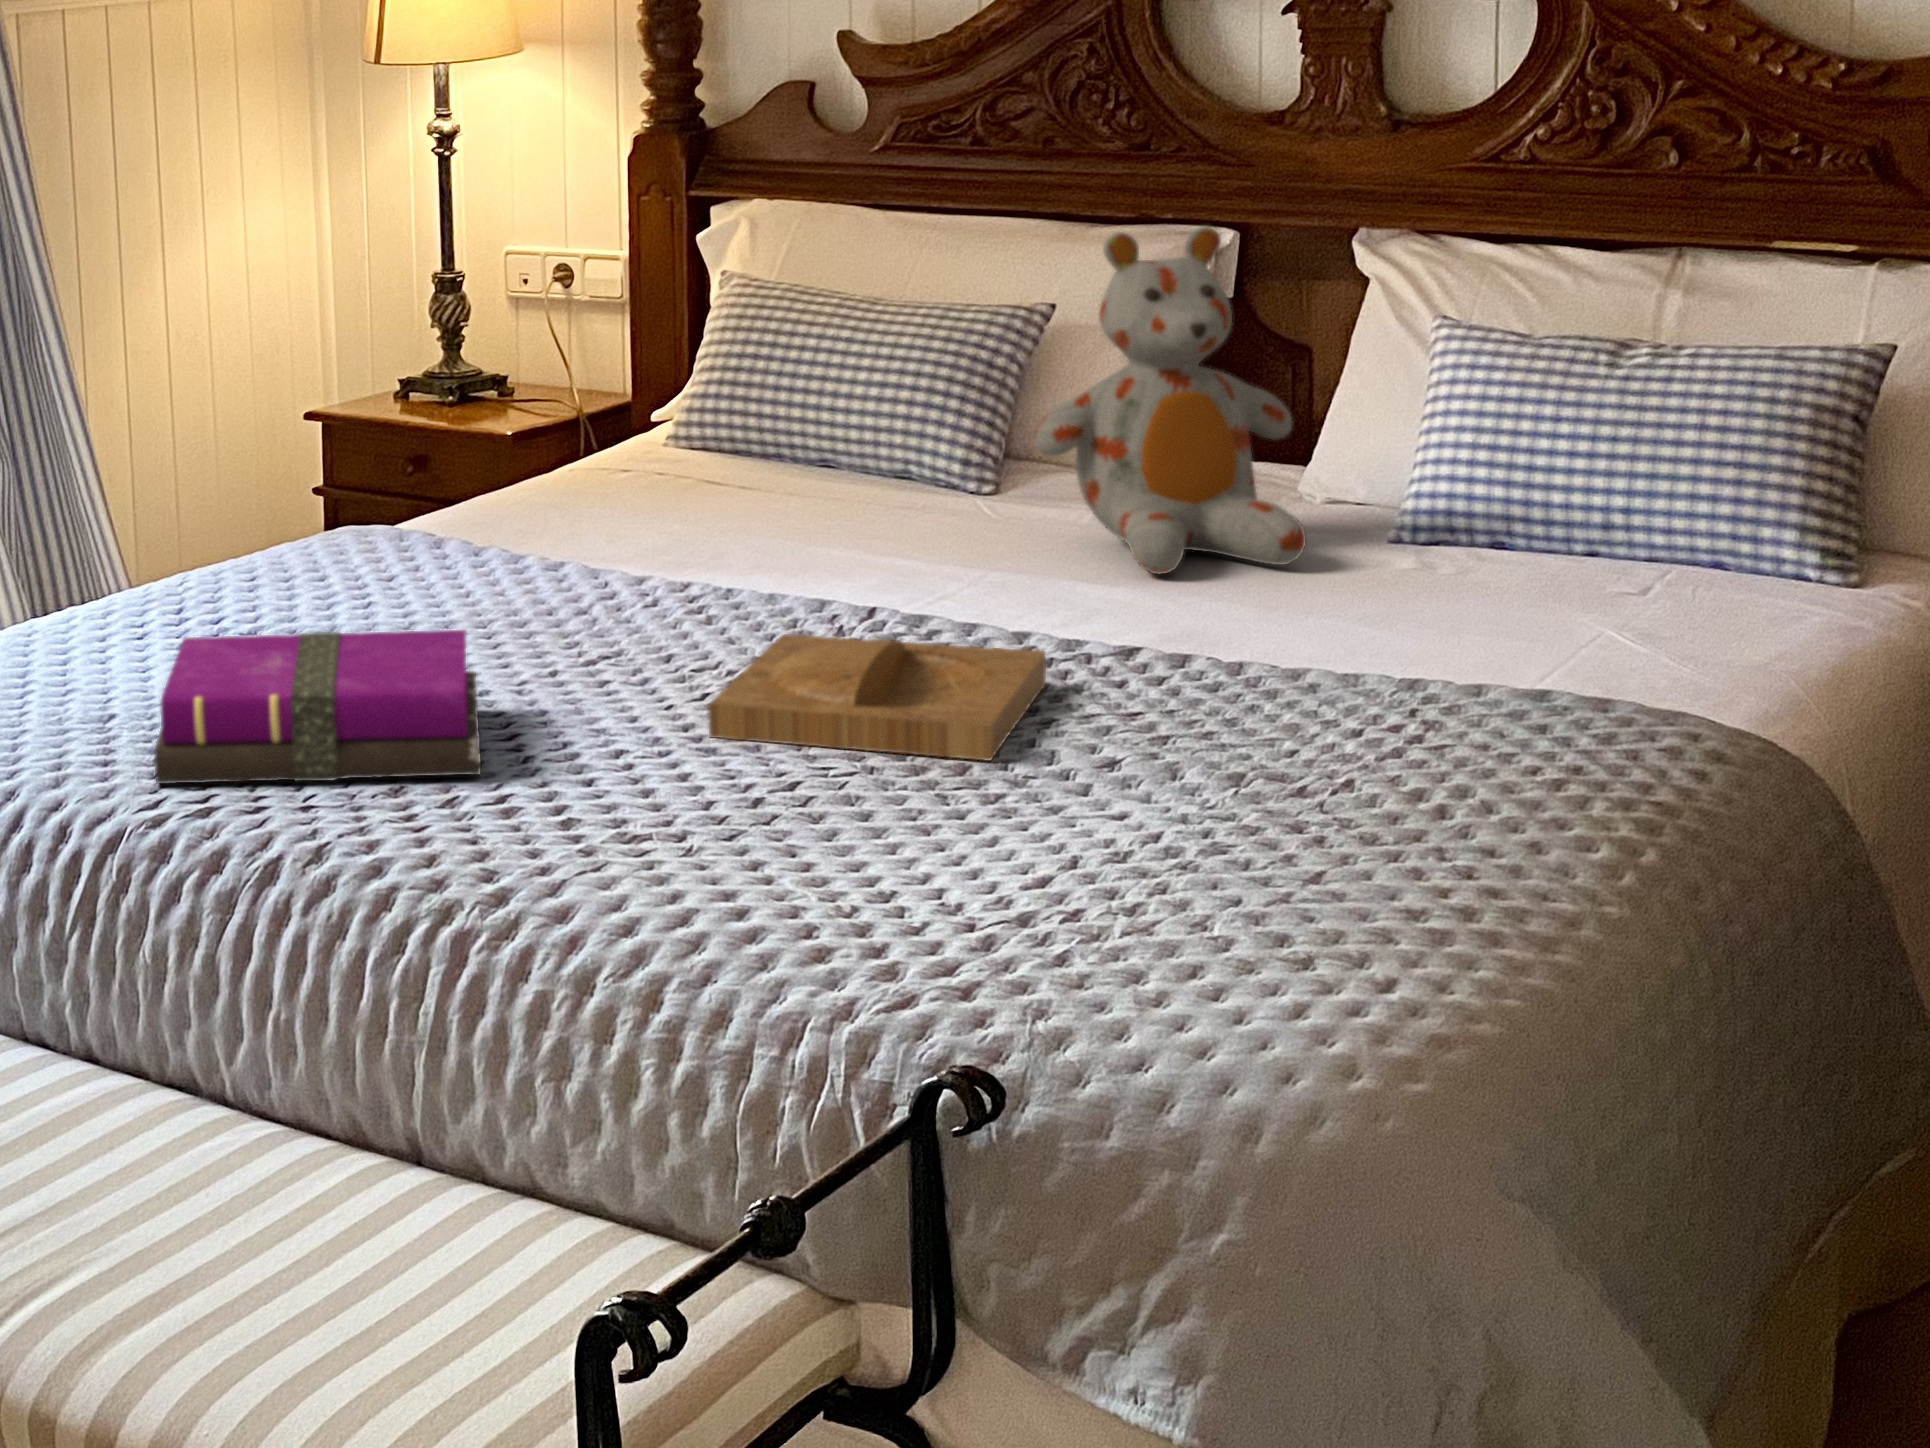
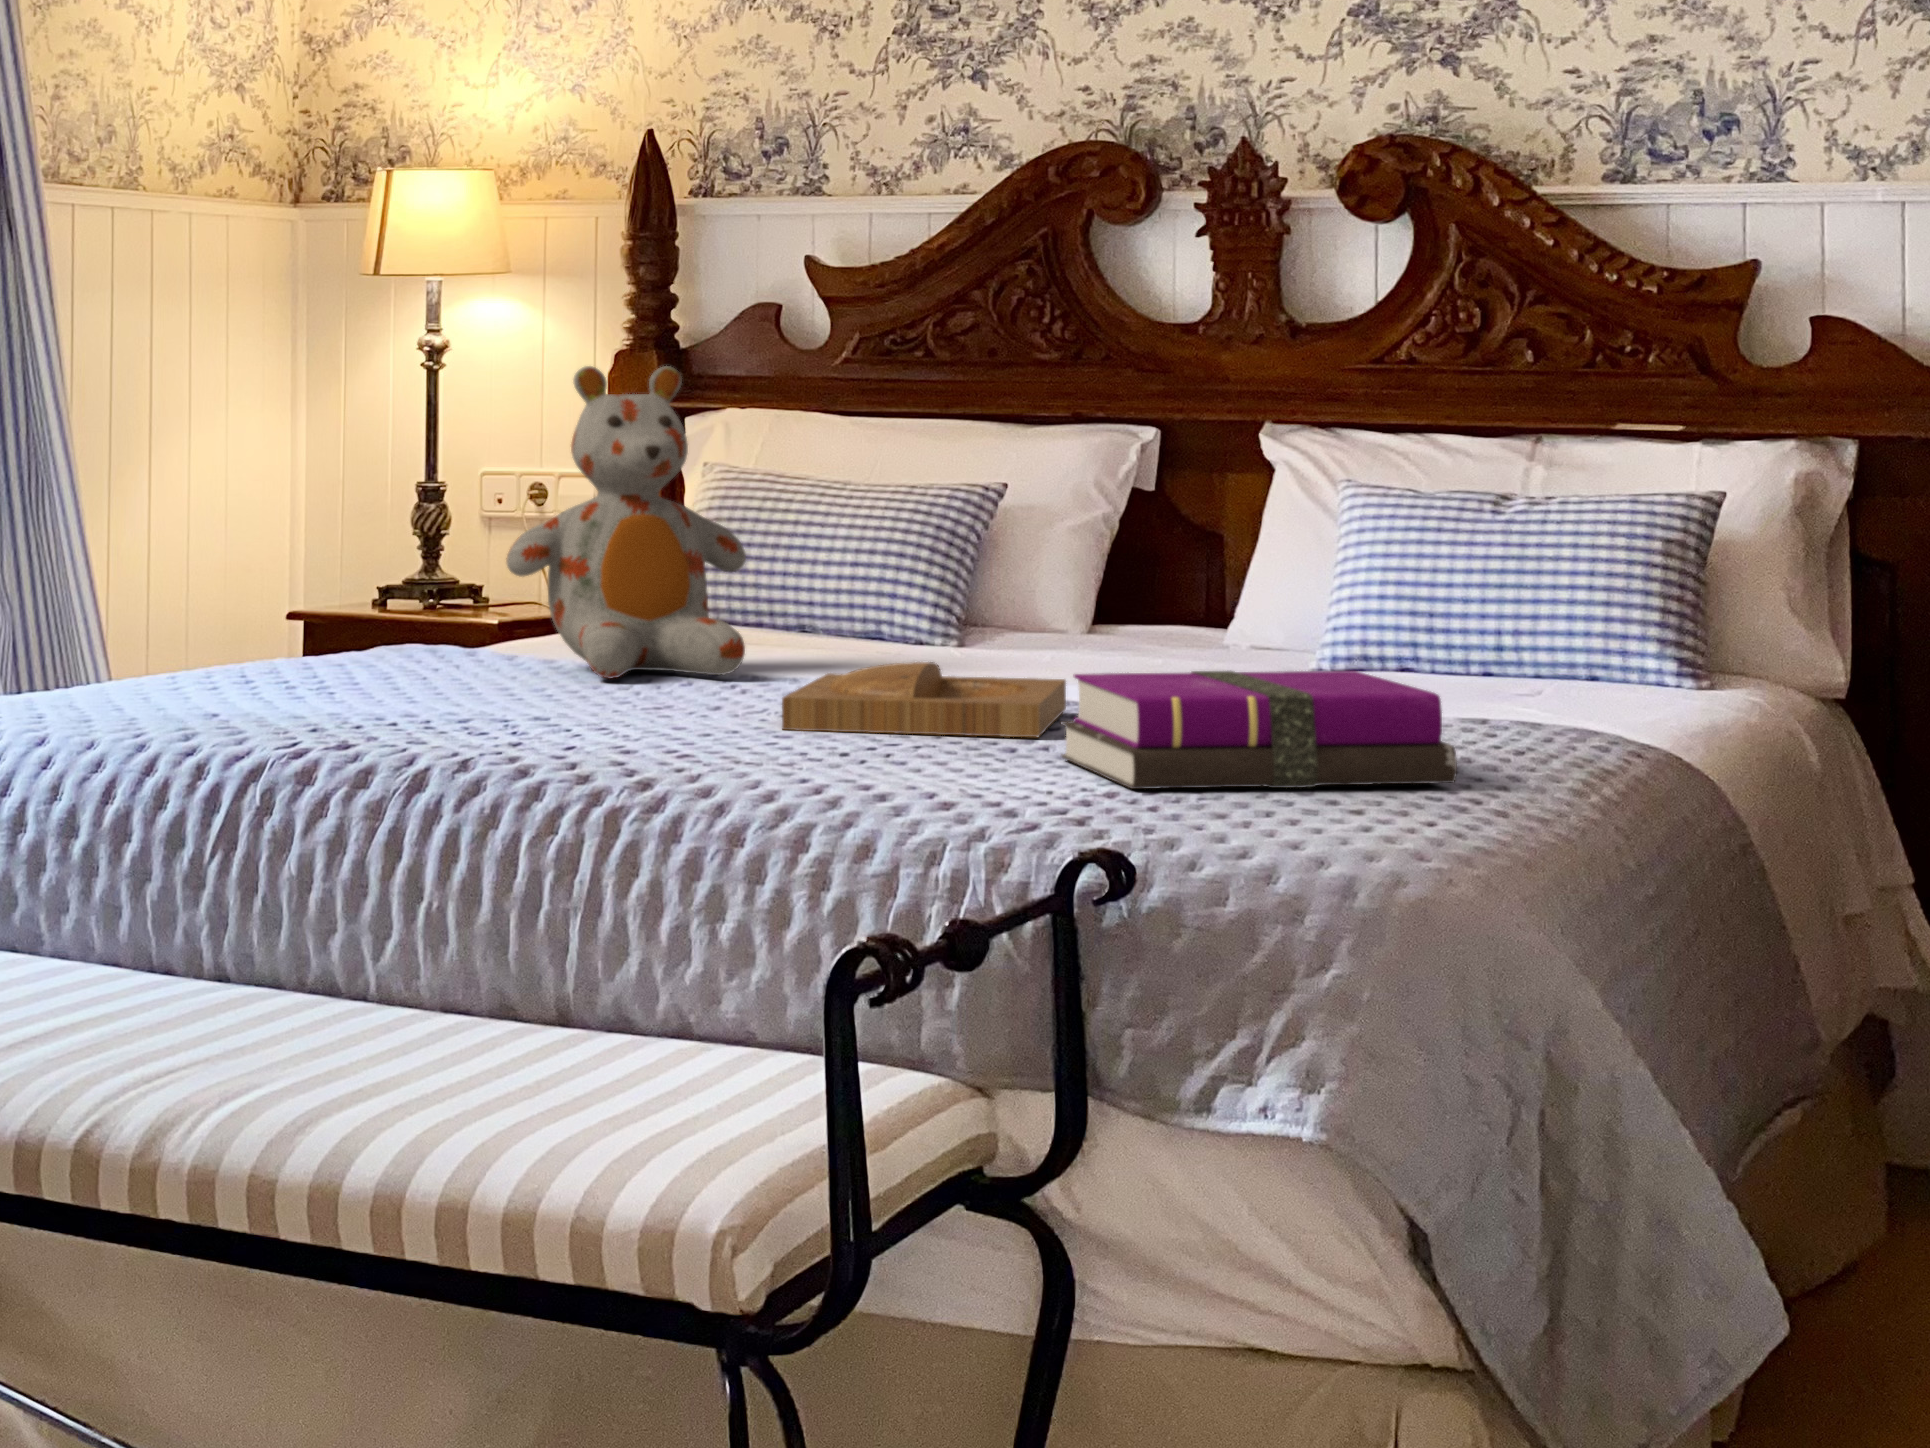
stuffed bear: present [1034,227,1306,574] -> present [506,366,746,678]
notebook: present [154,630,481,784] -> present [1061,671,1457,789]

